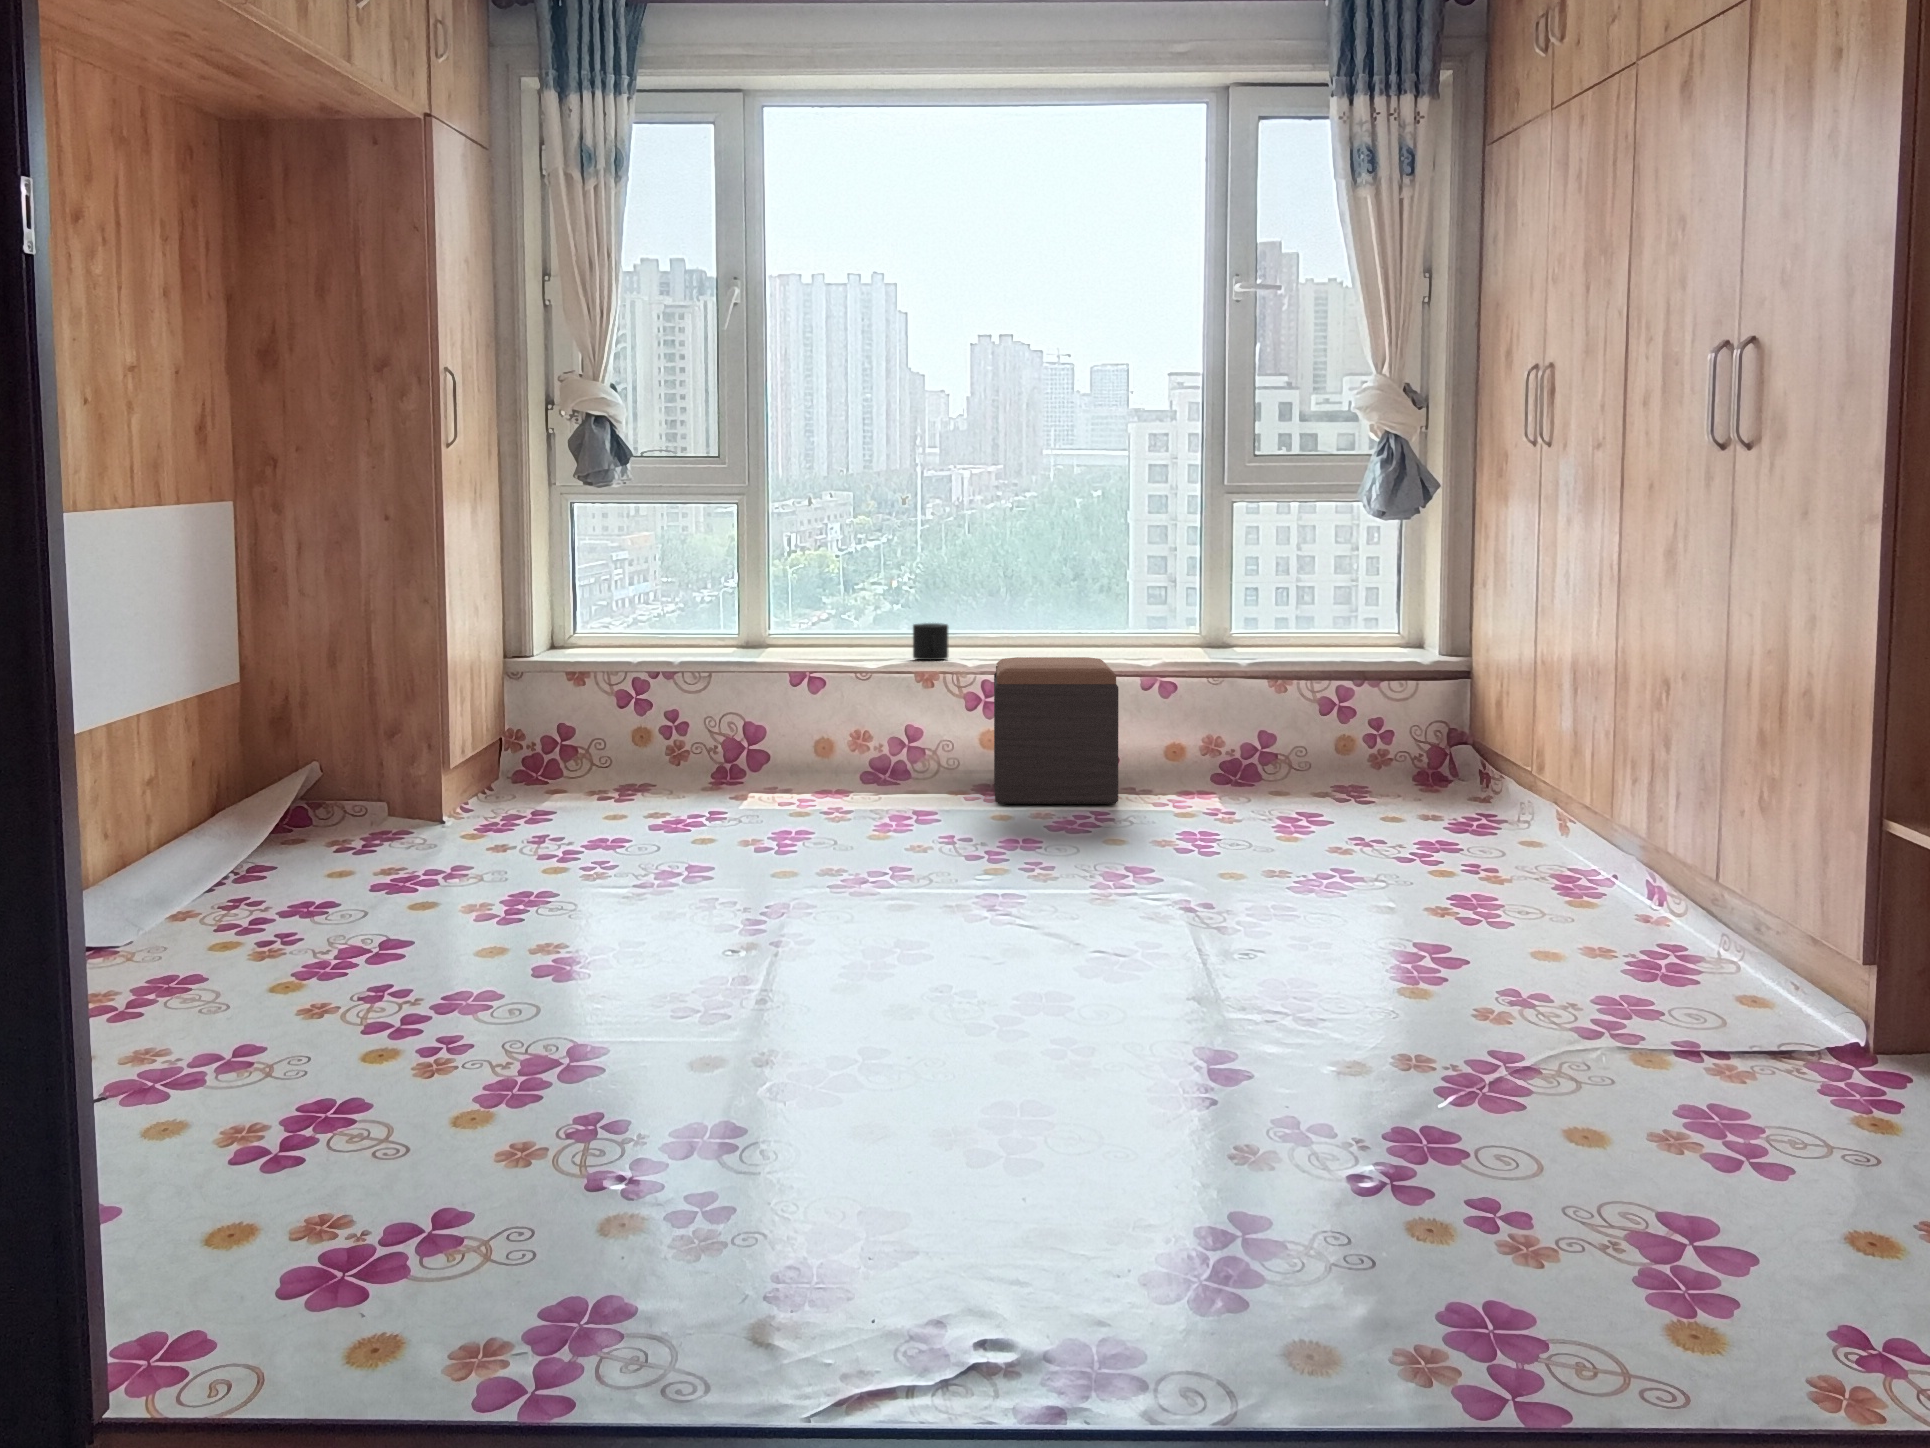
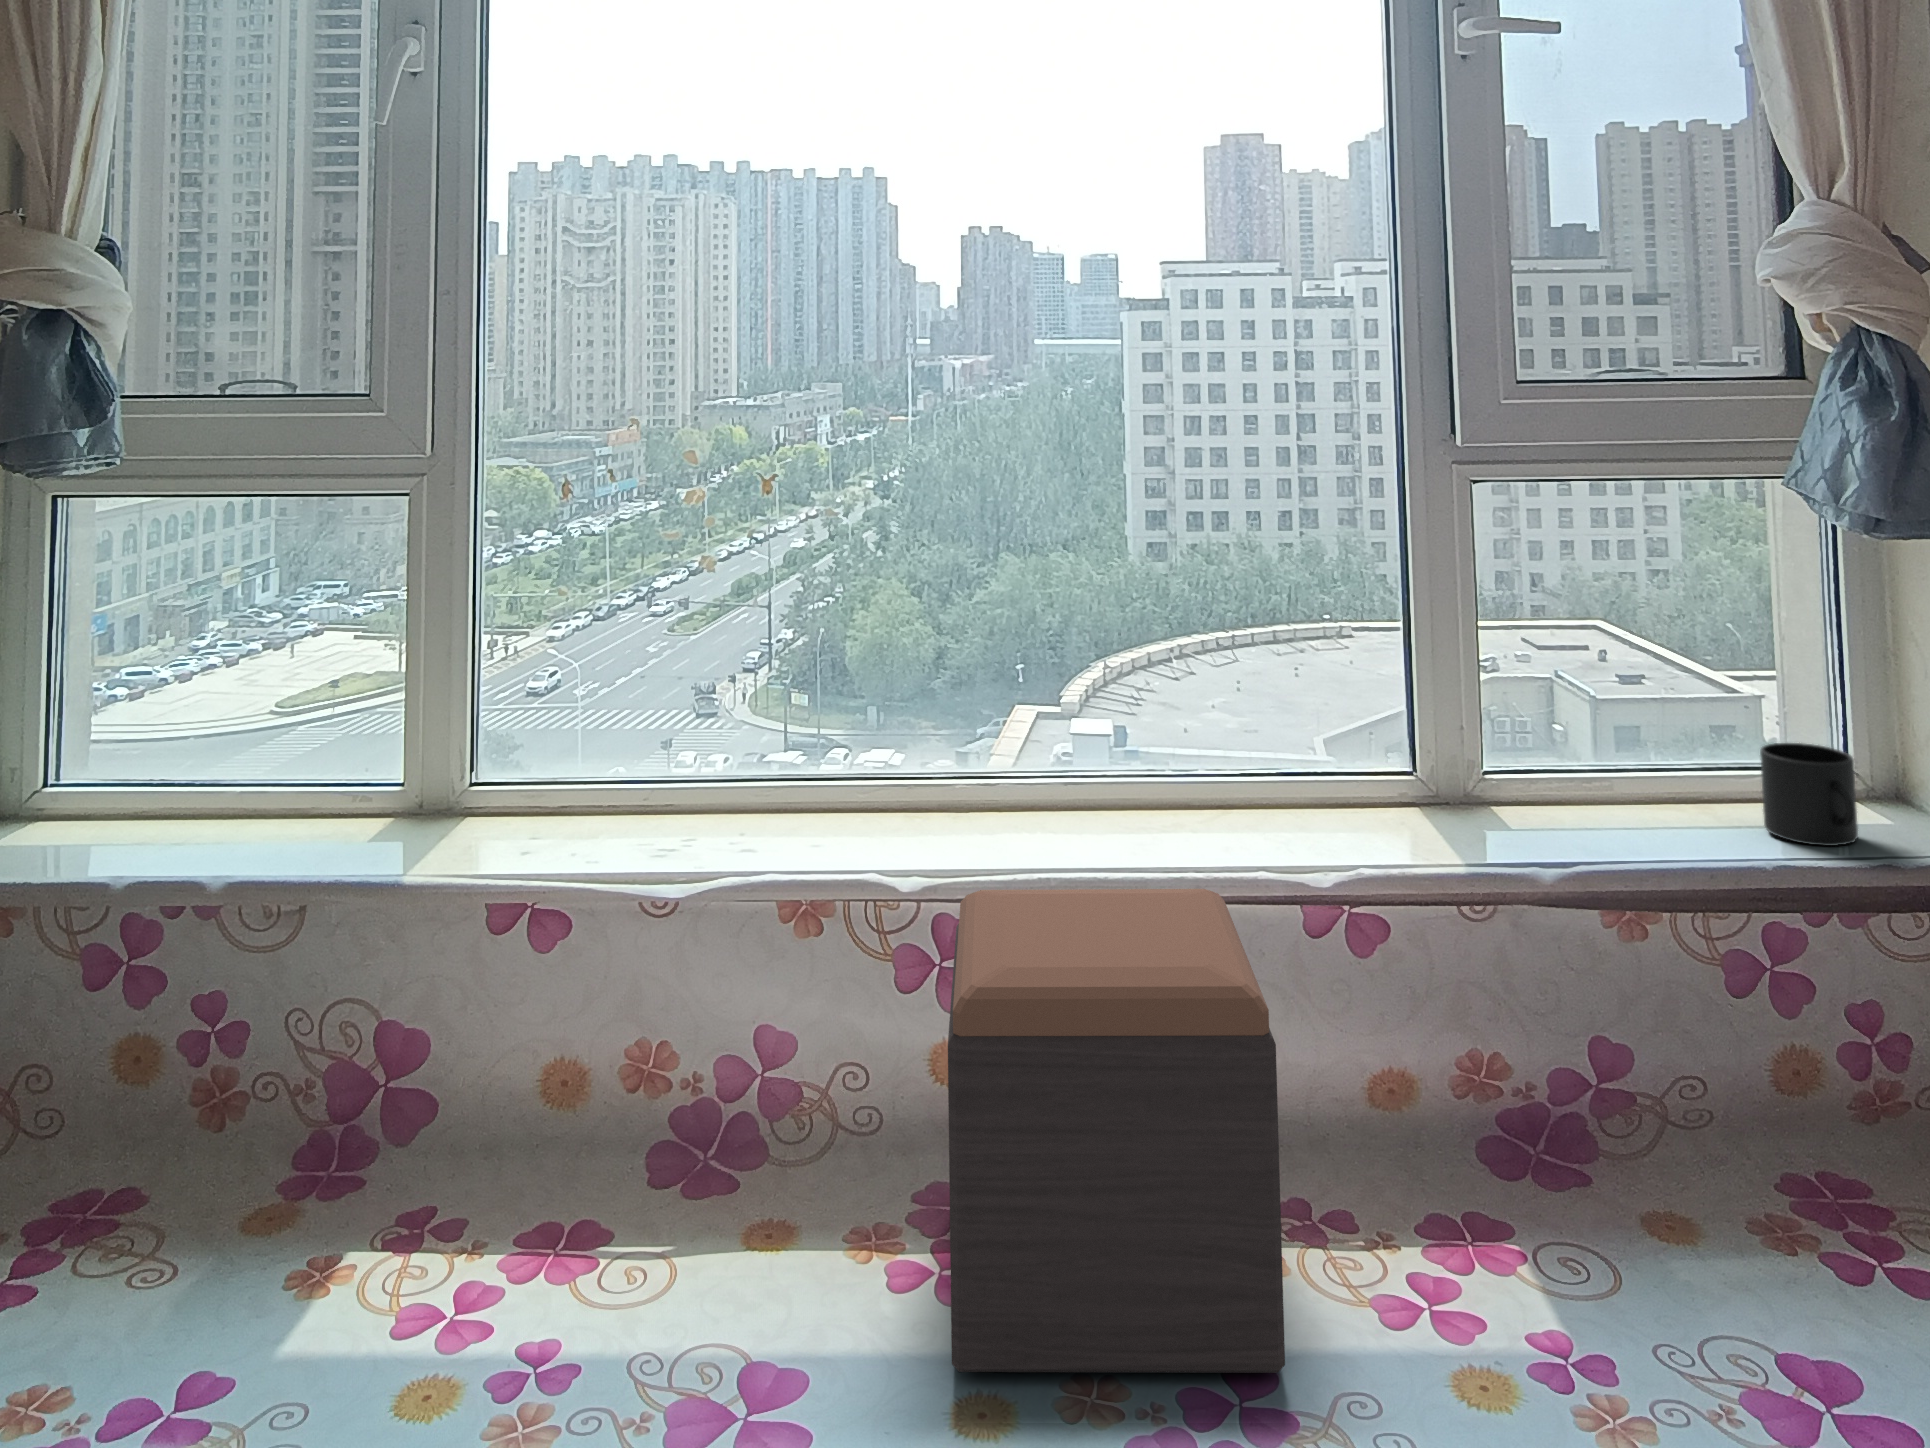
mug: present [913,623,949,660] -> present [1760,743,1858,846]

